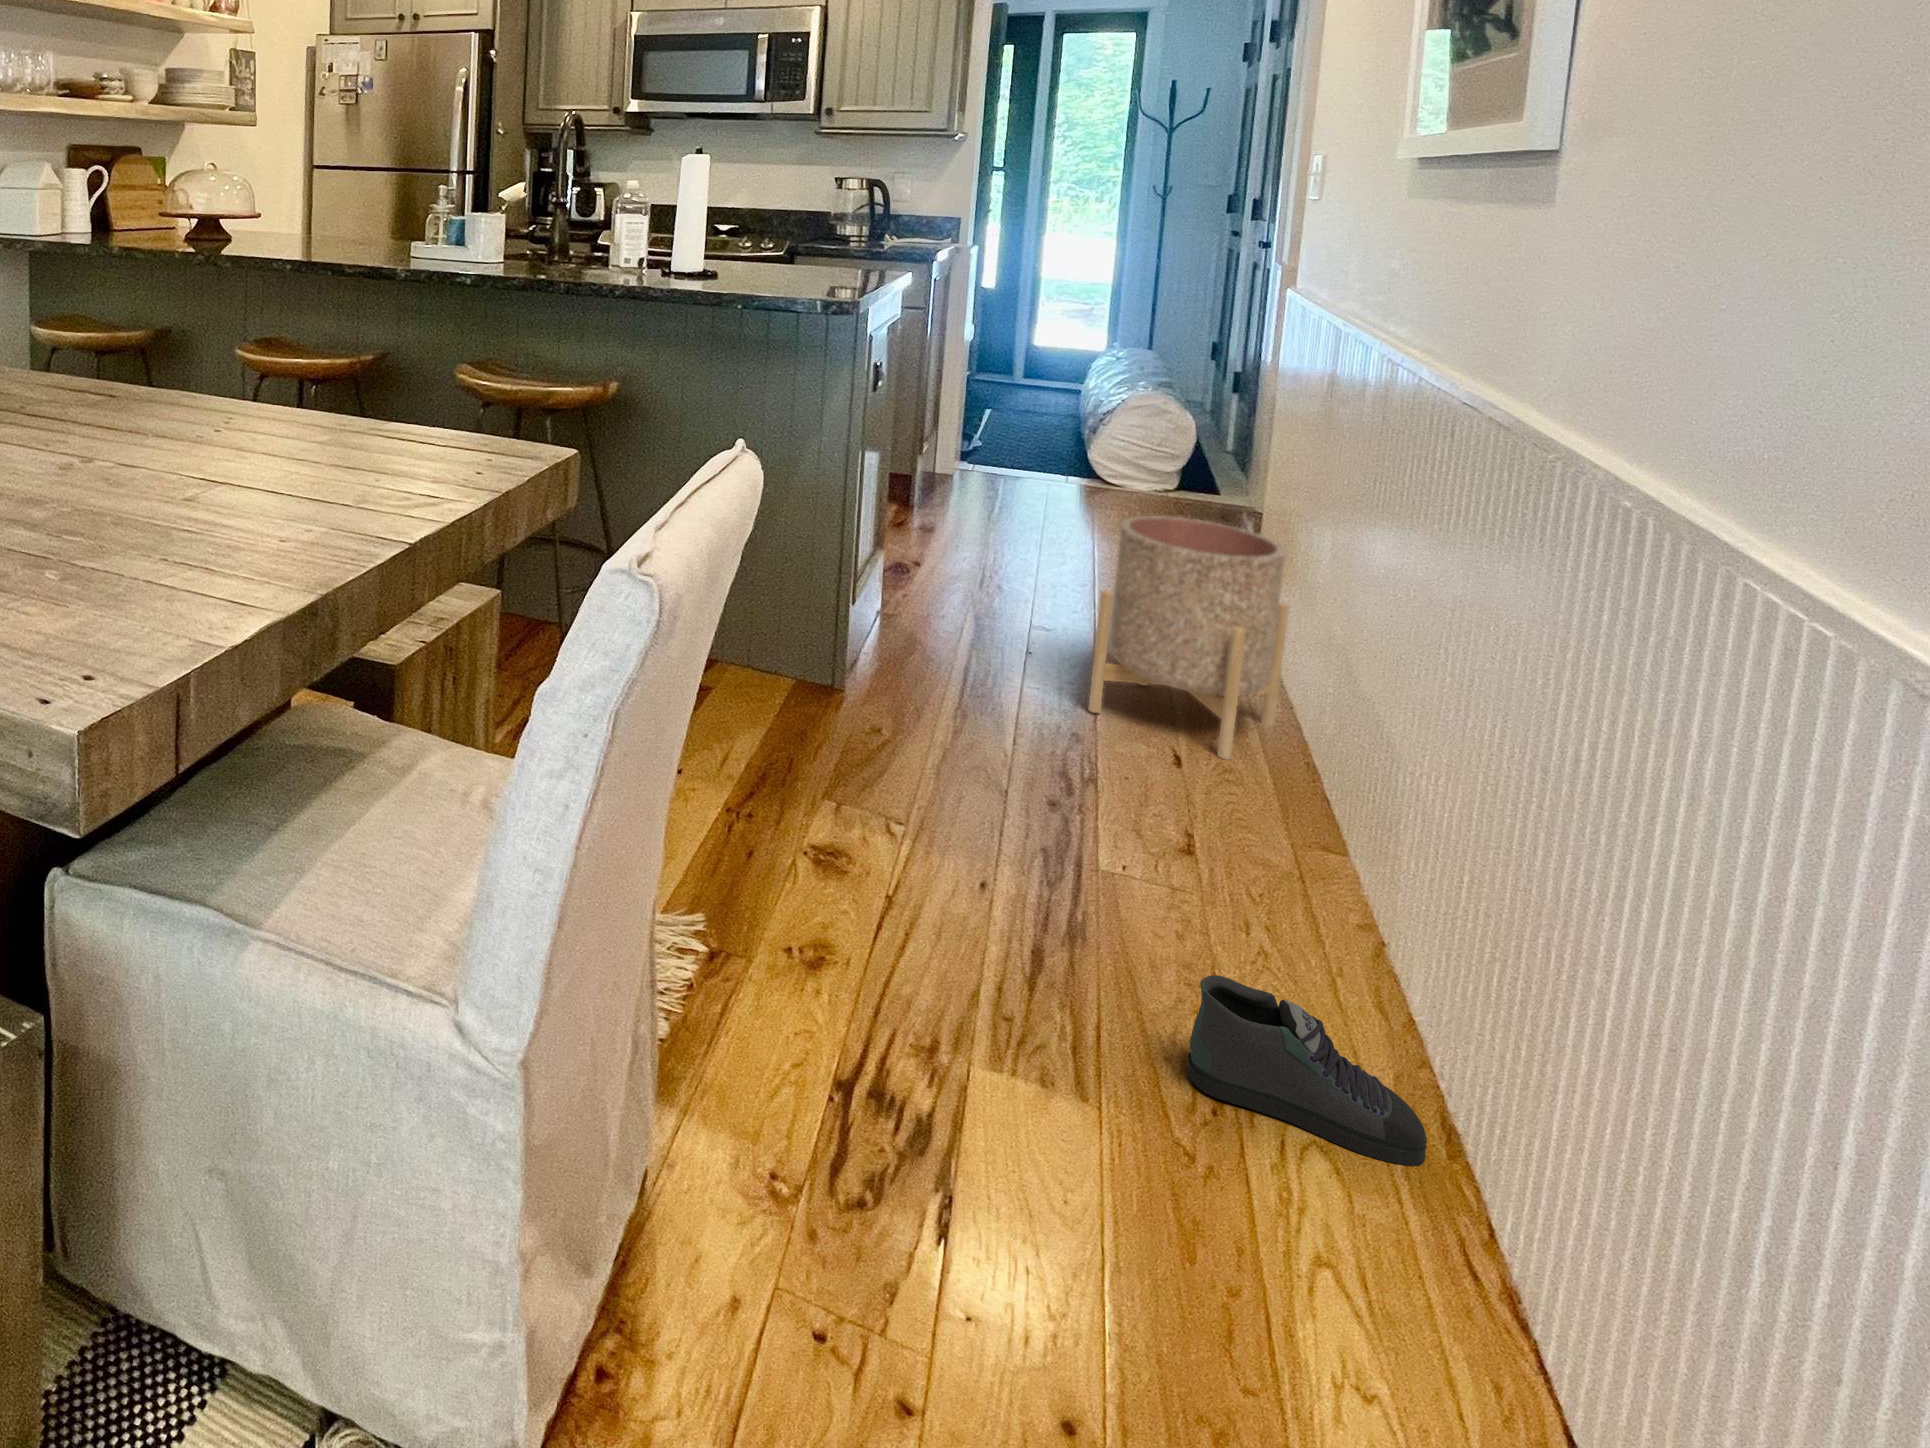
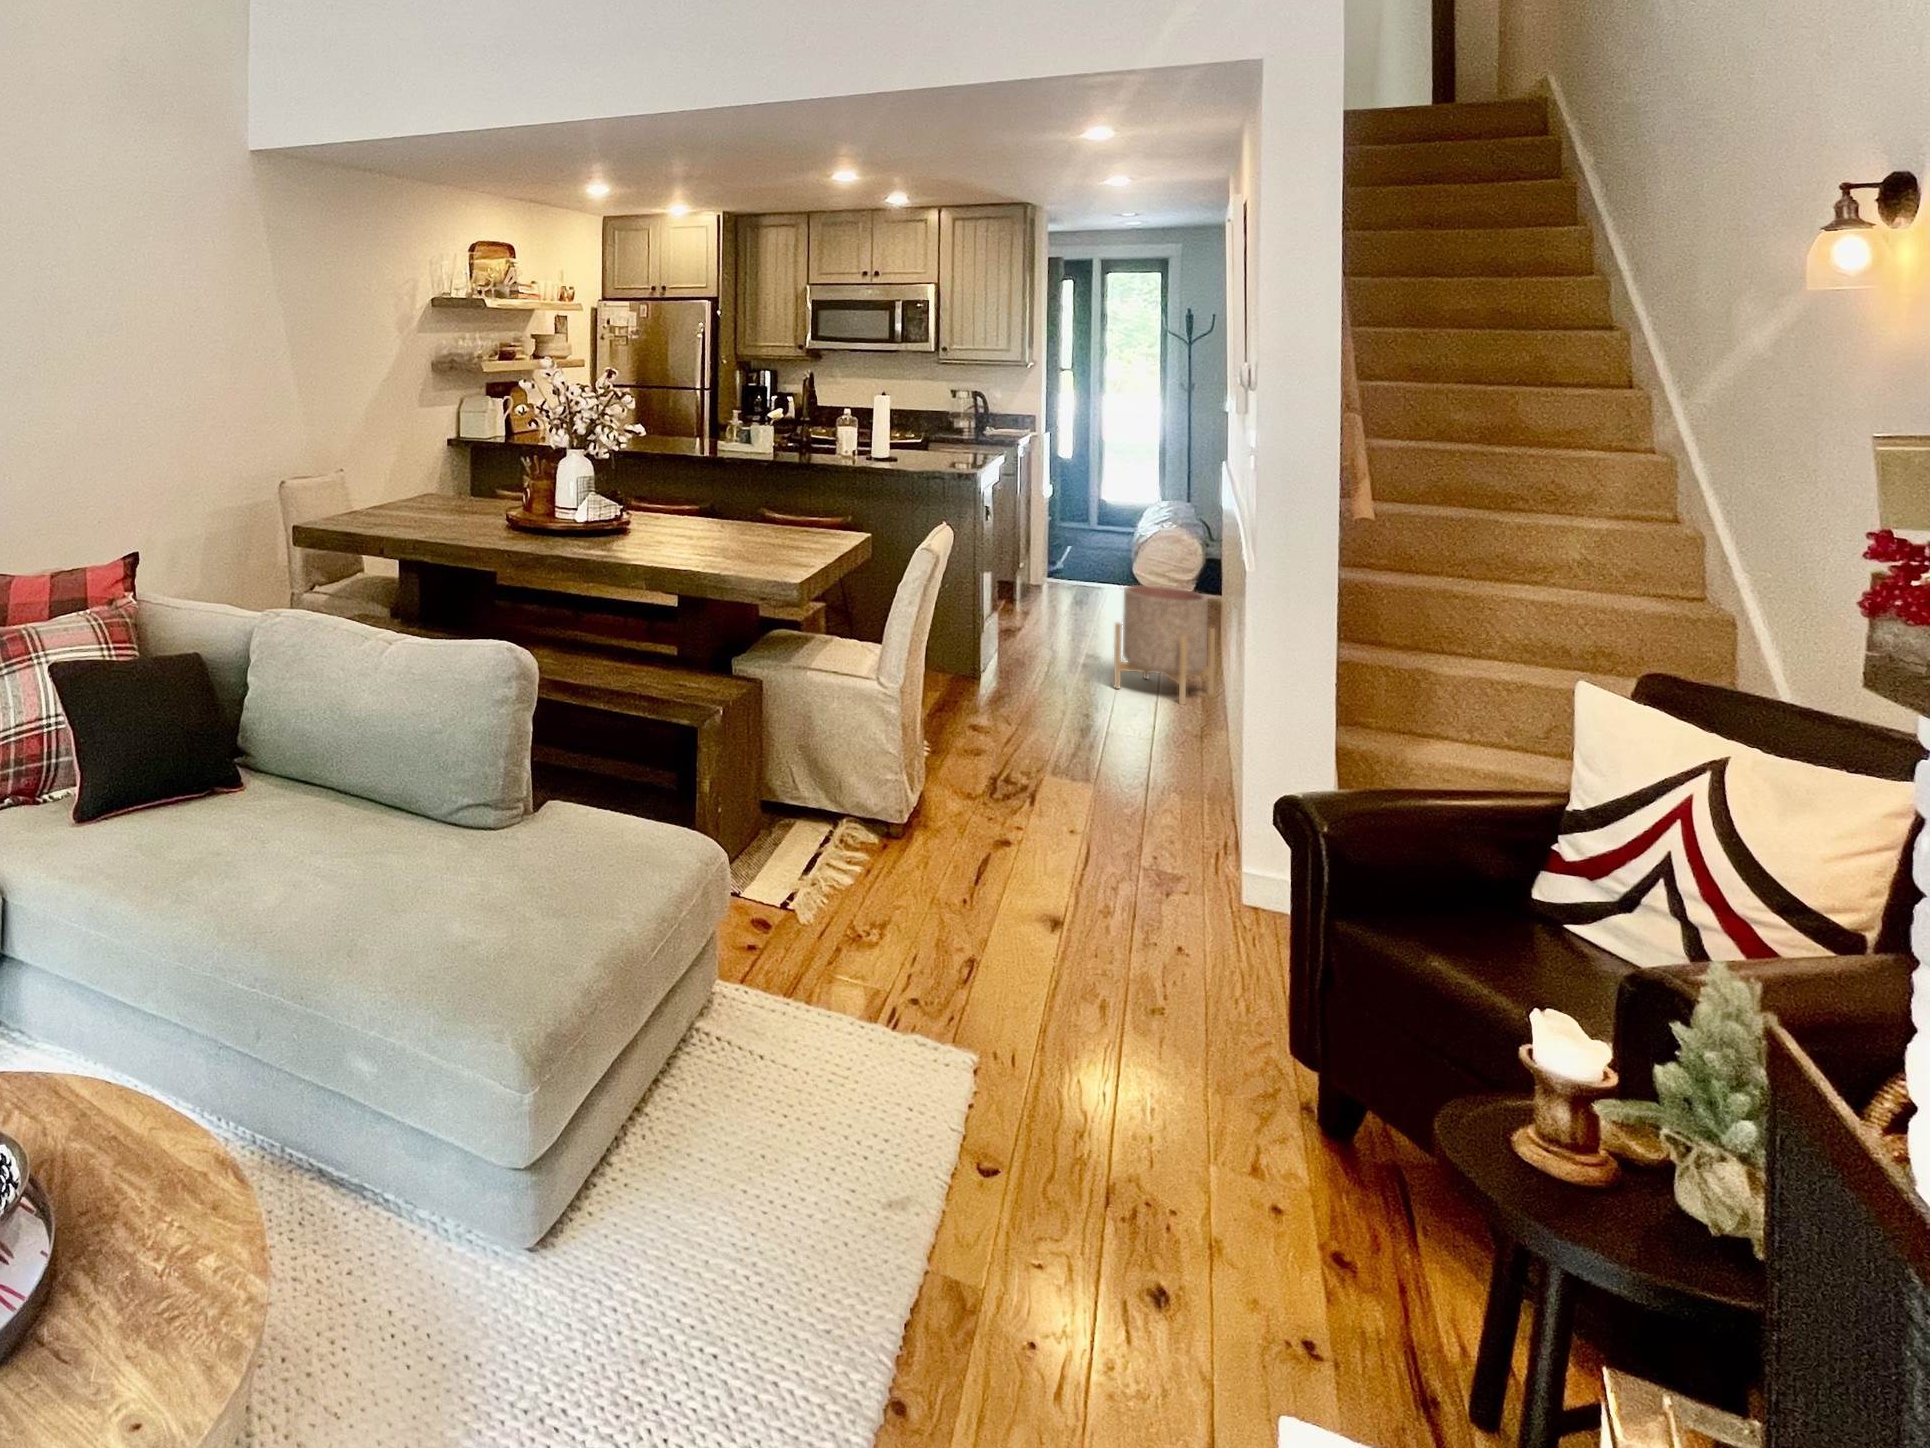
shoe: present [1187,975,1427,1166] -> none [1134,743,1223,801]

